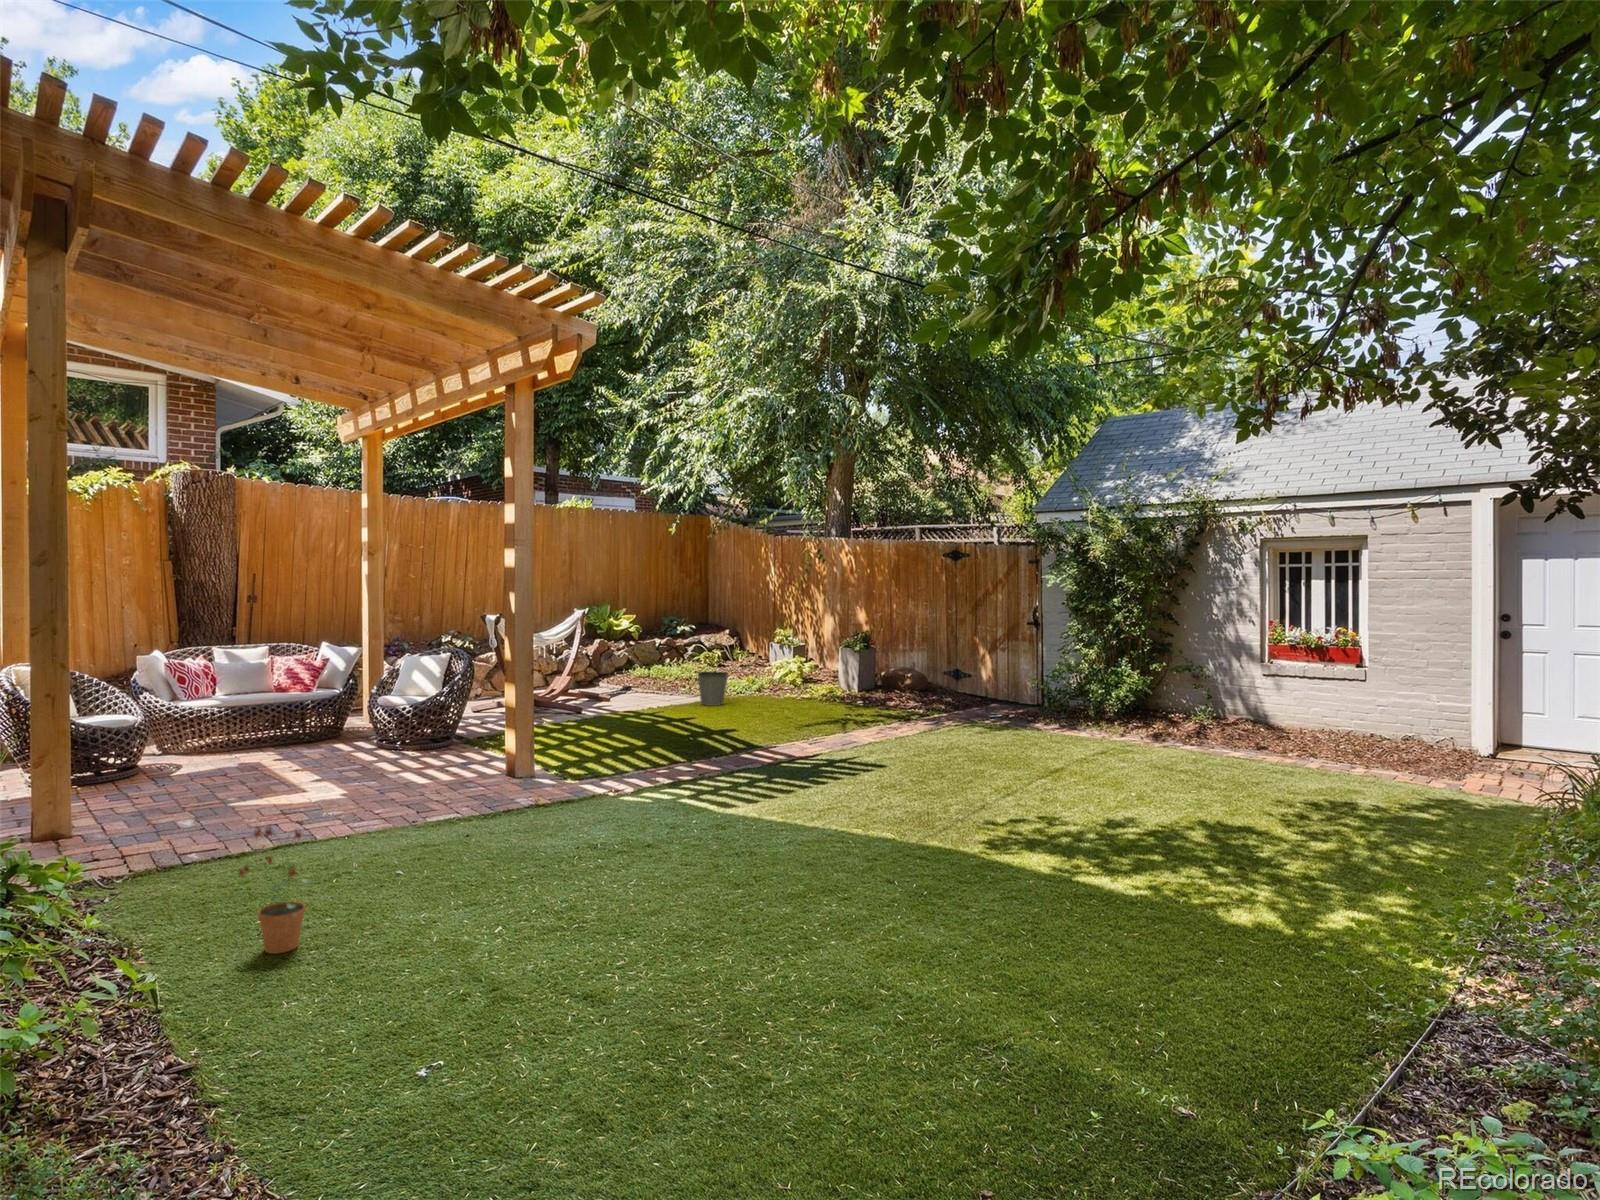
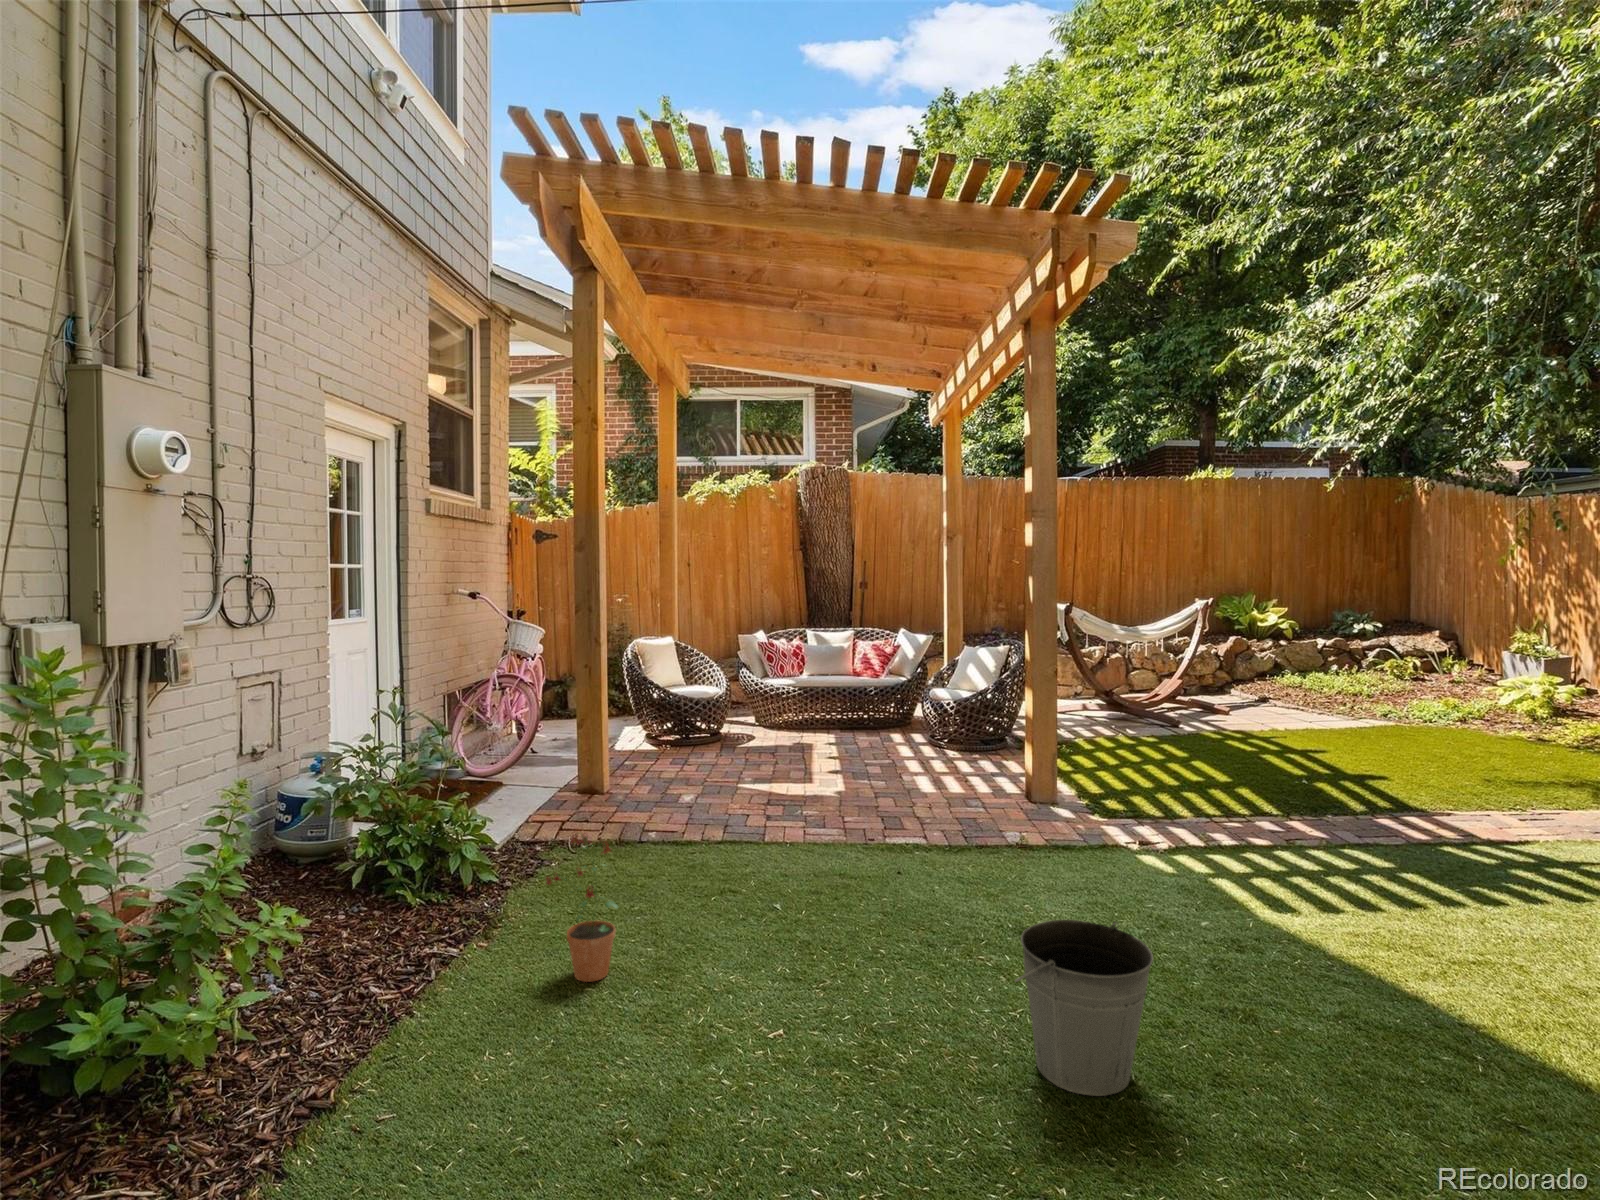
bucket: present [698,671,728,706] -> present [1015,920,1153,1096]

